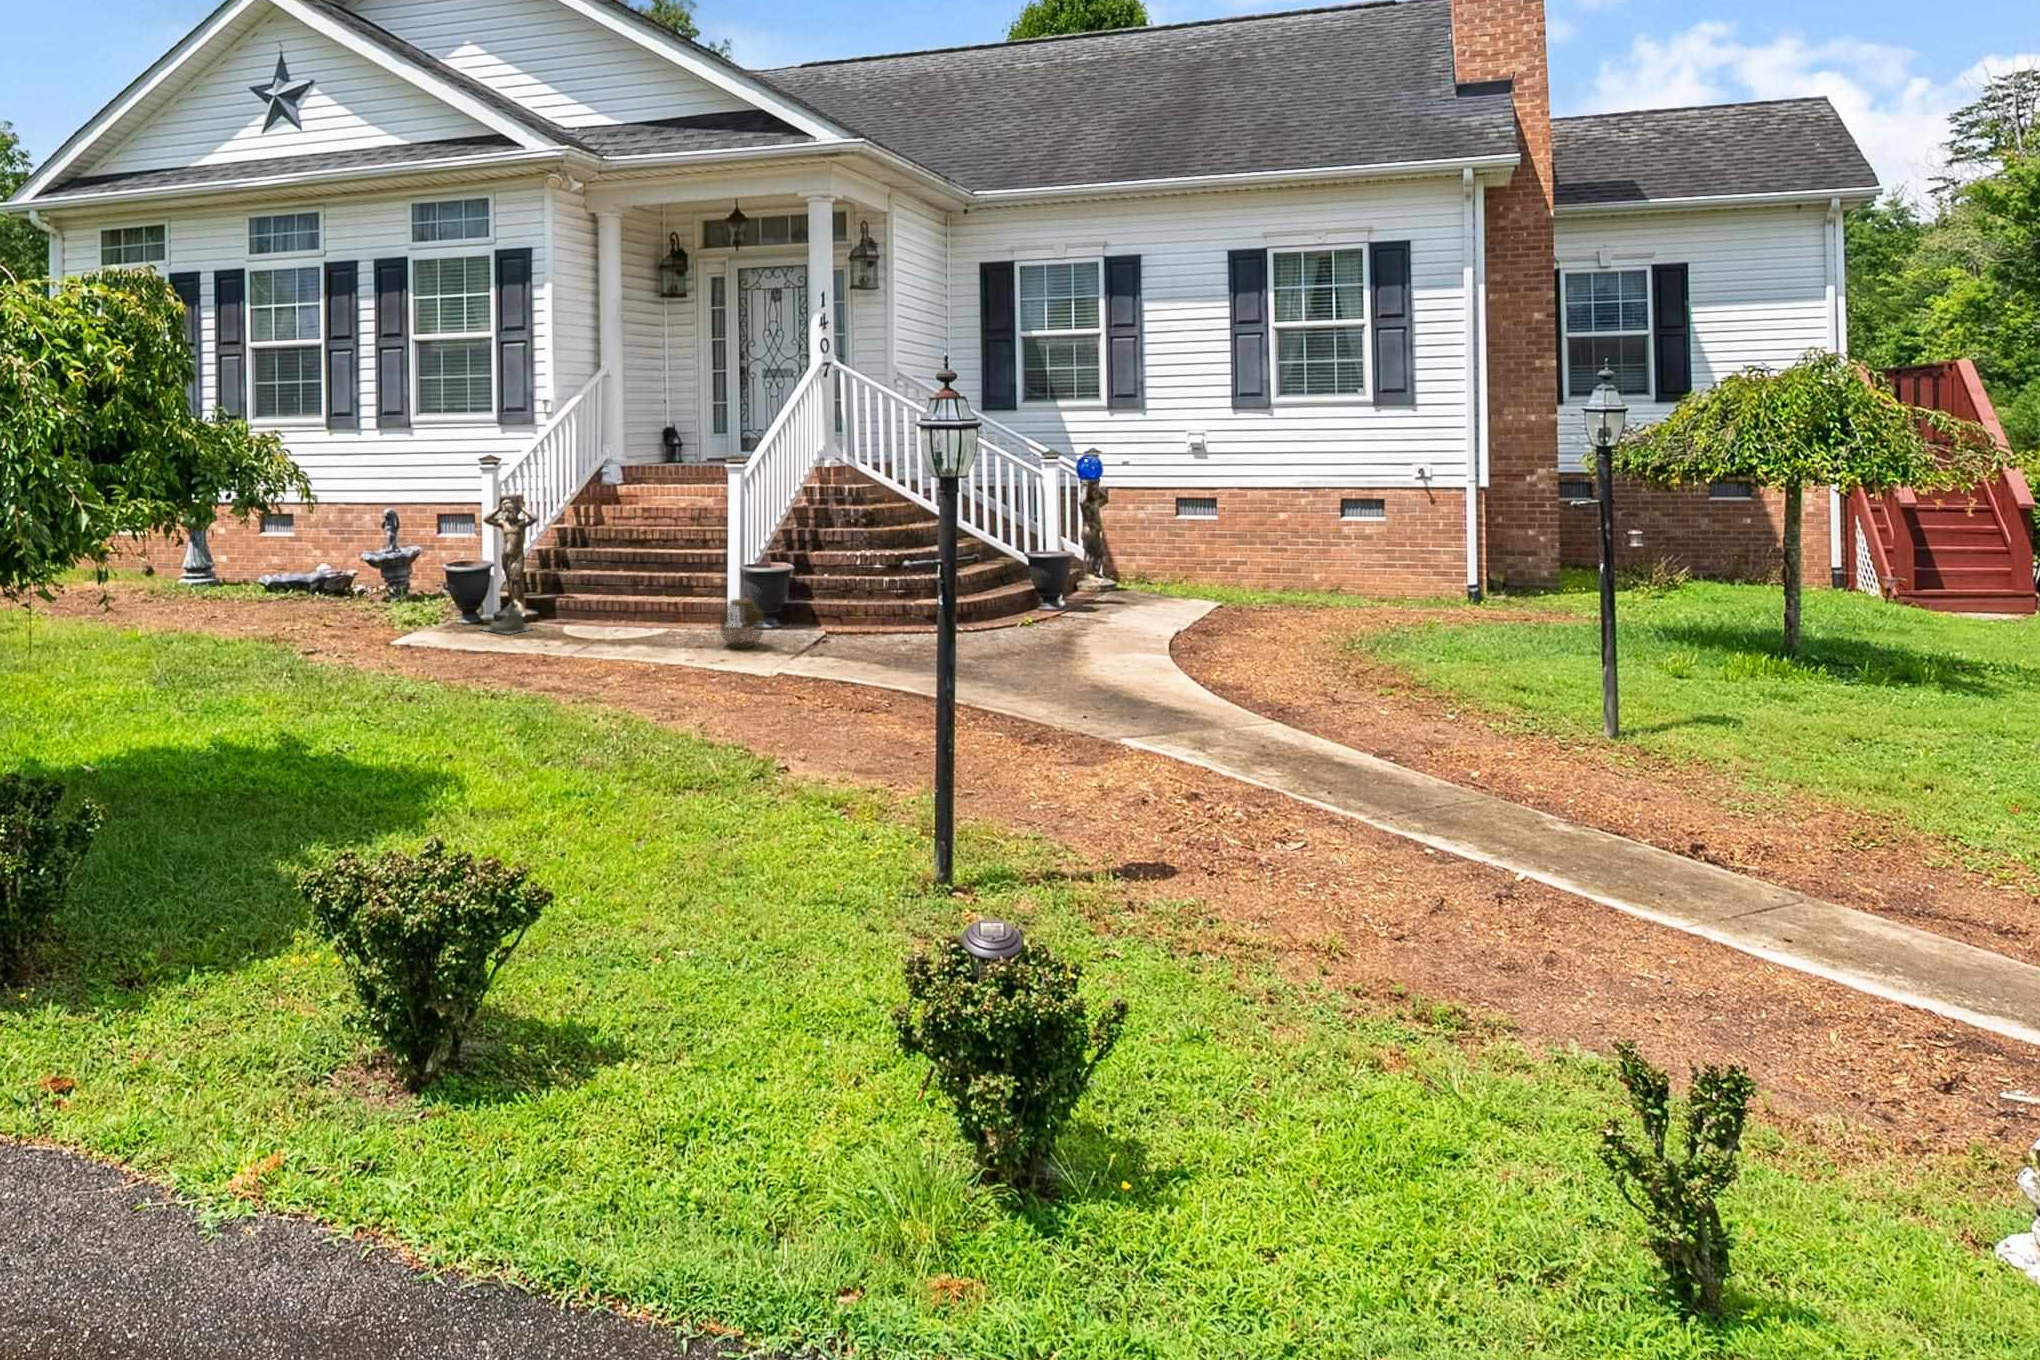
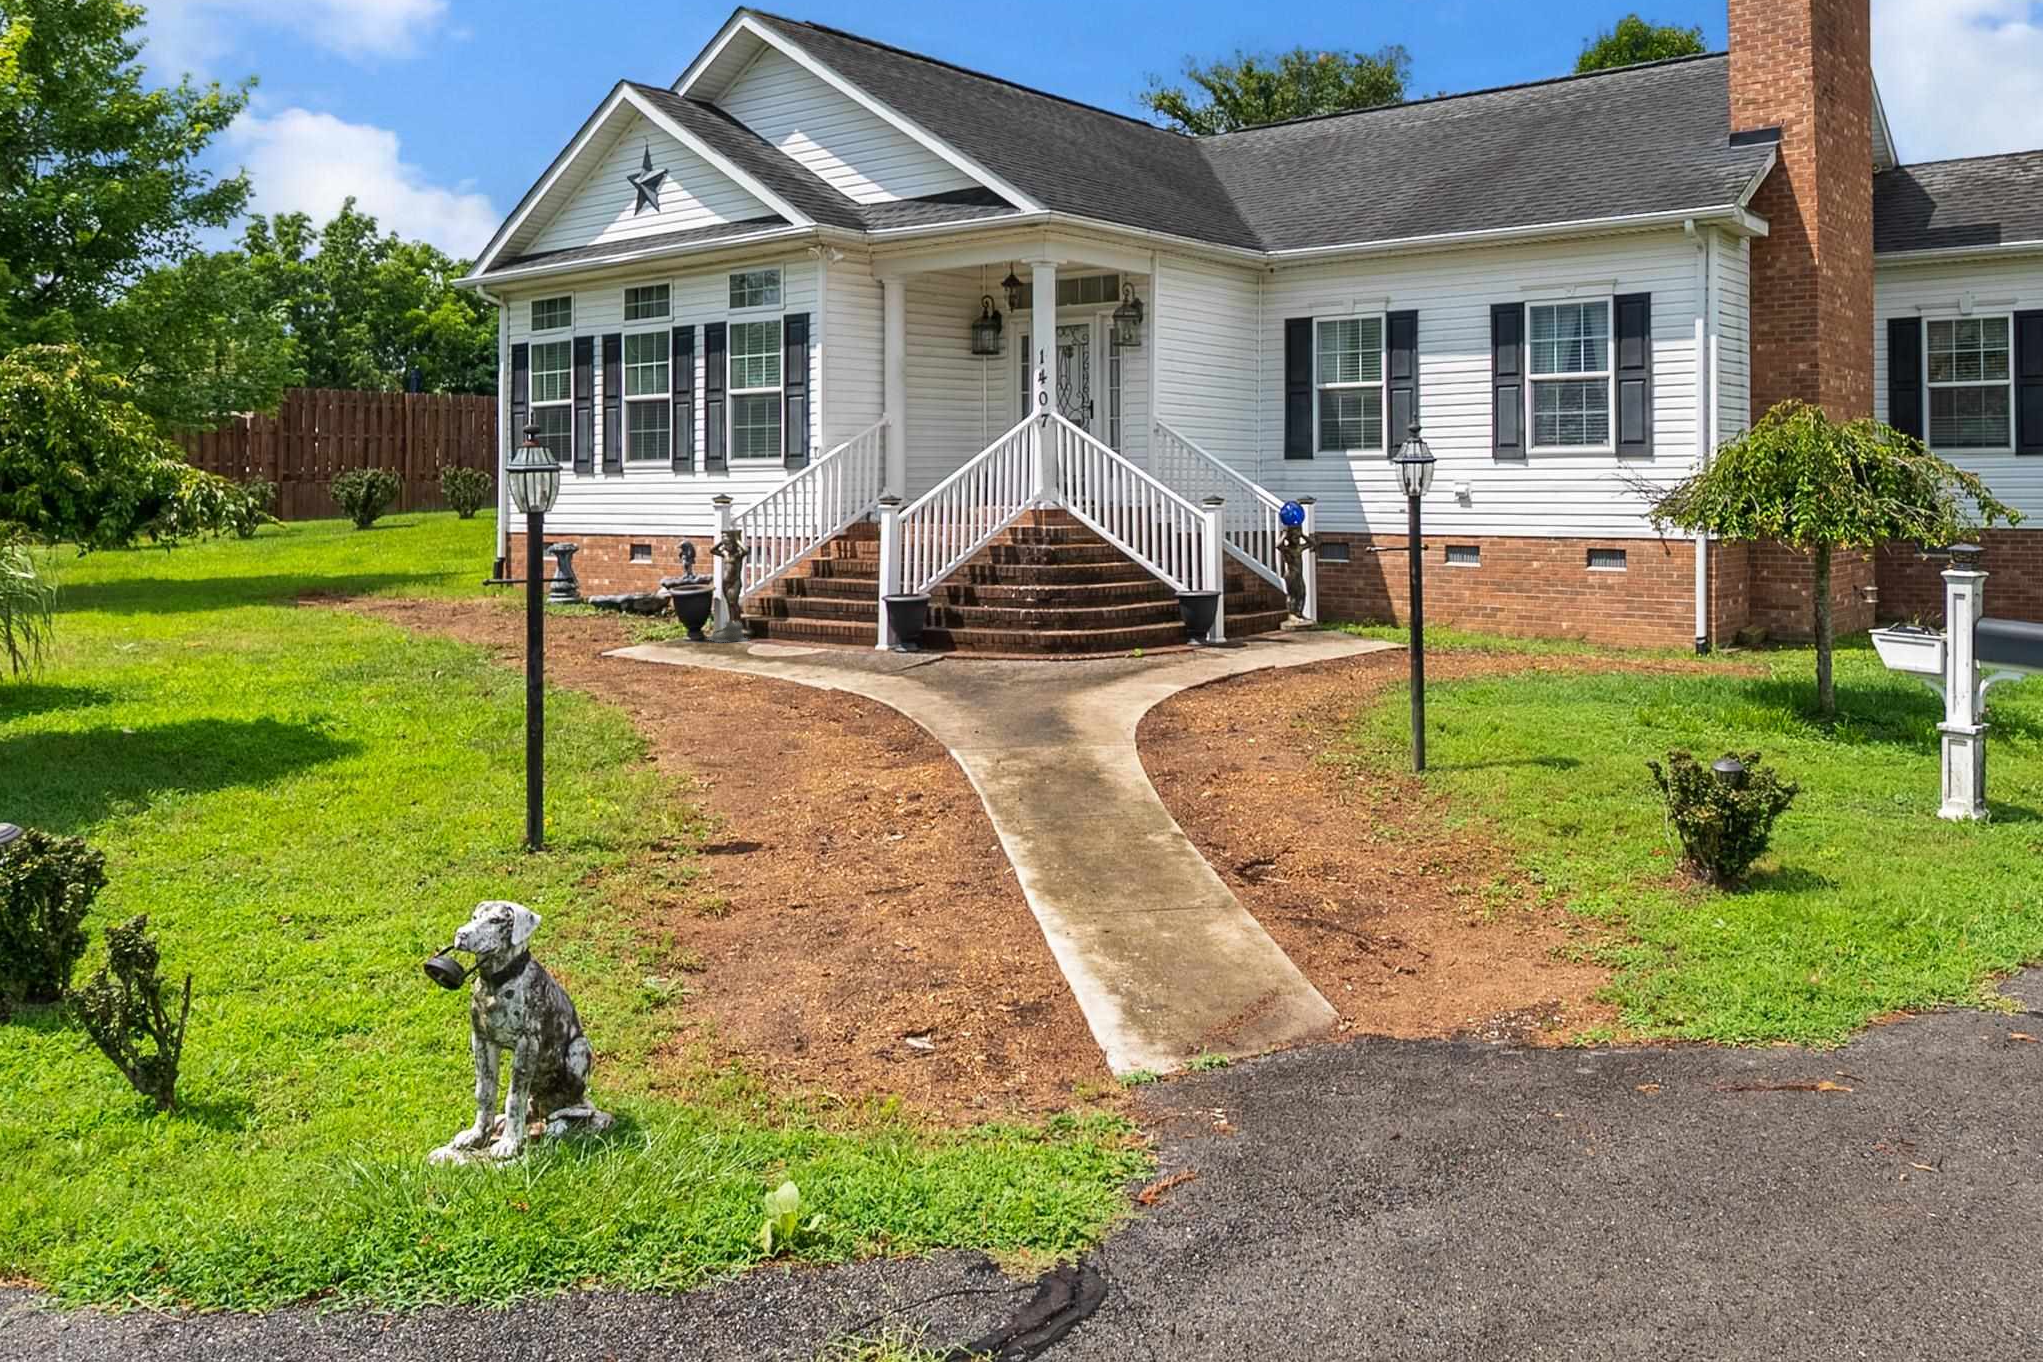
woven basket: present [720,599,764,648] -> none [866,615,905,657]

